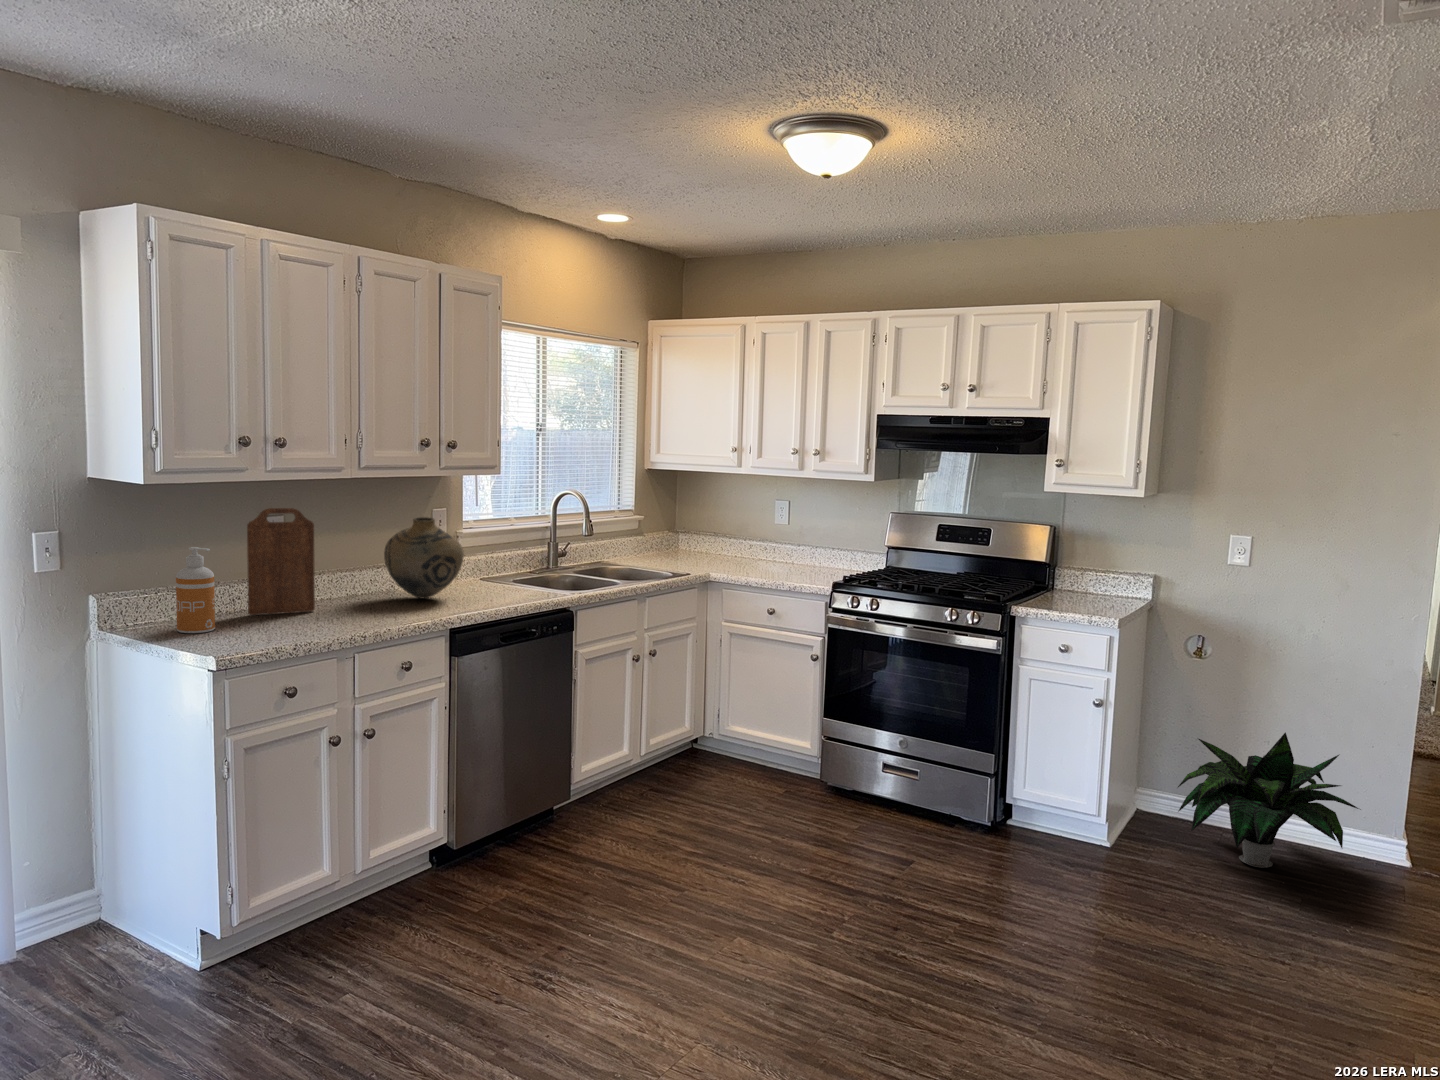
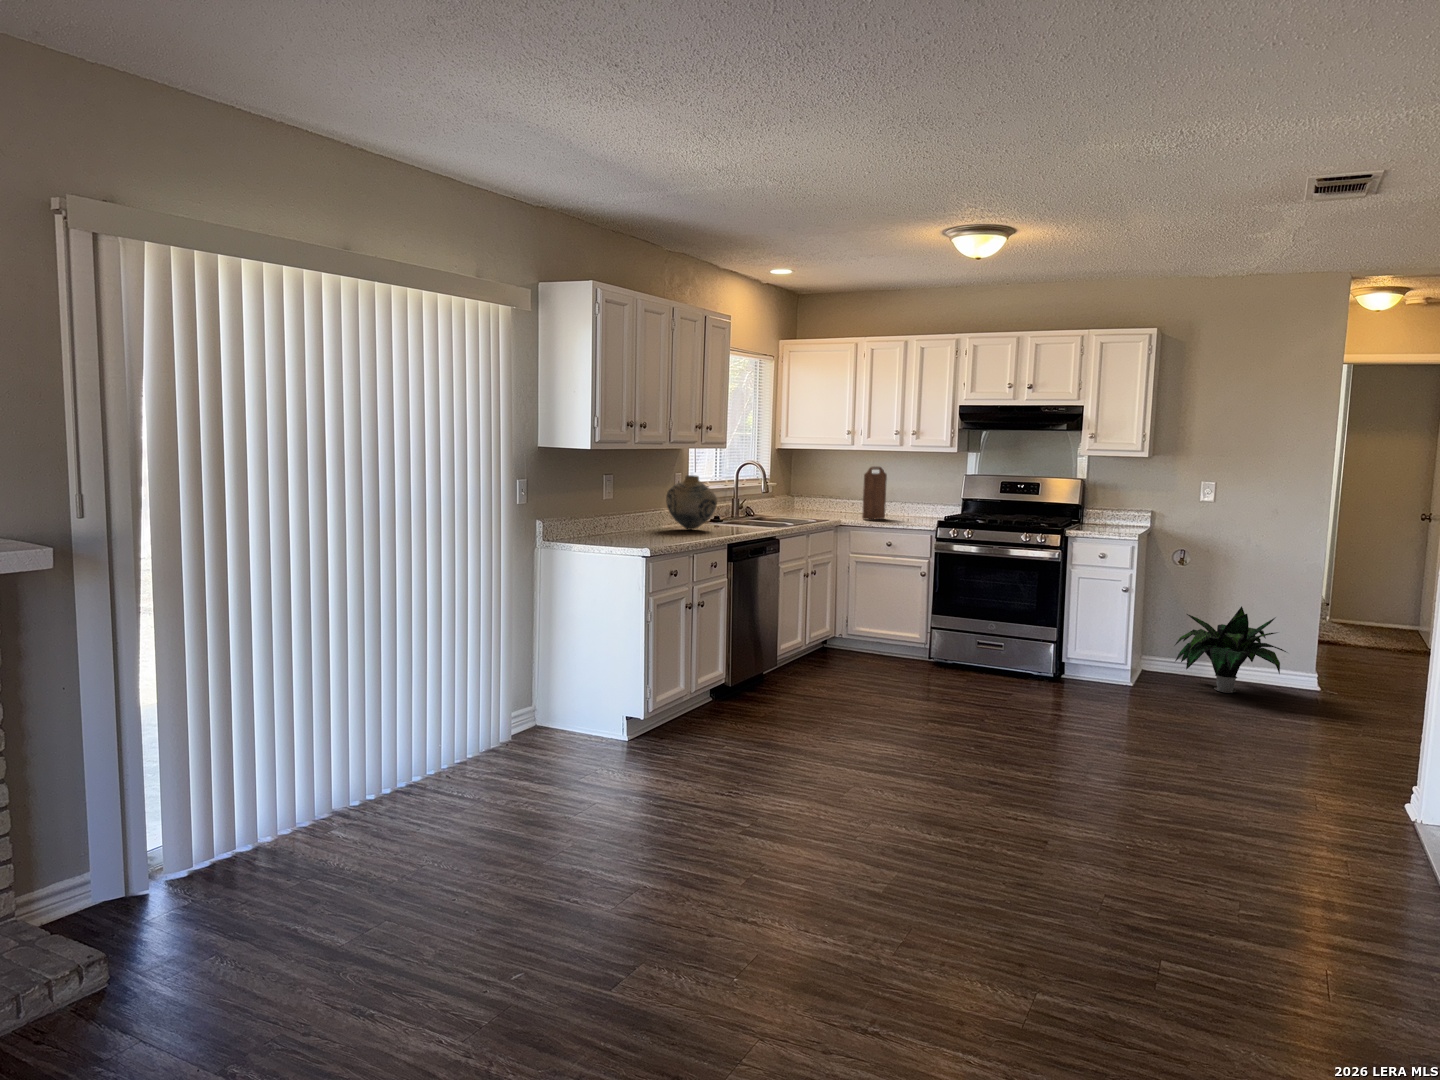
cutting board: present [247,508,315,615] -> present [862,467,887,519]
soap dispenser: present [176,547,215,633] -> none [588,489,610,542]

